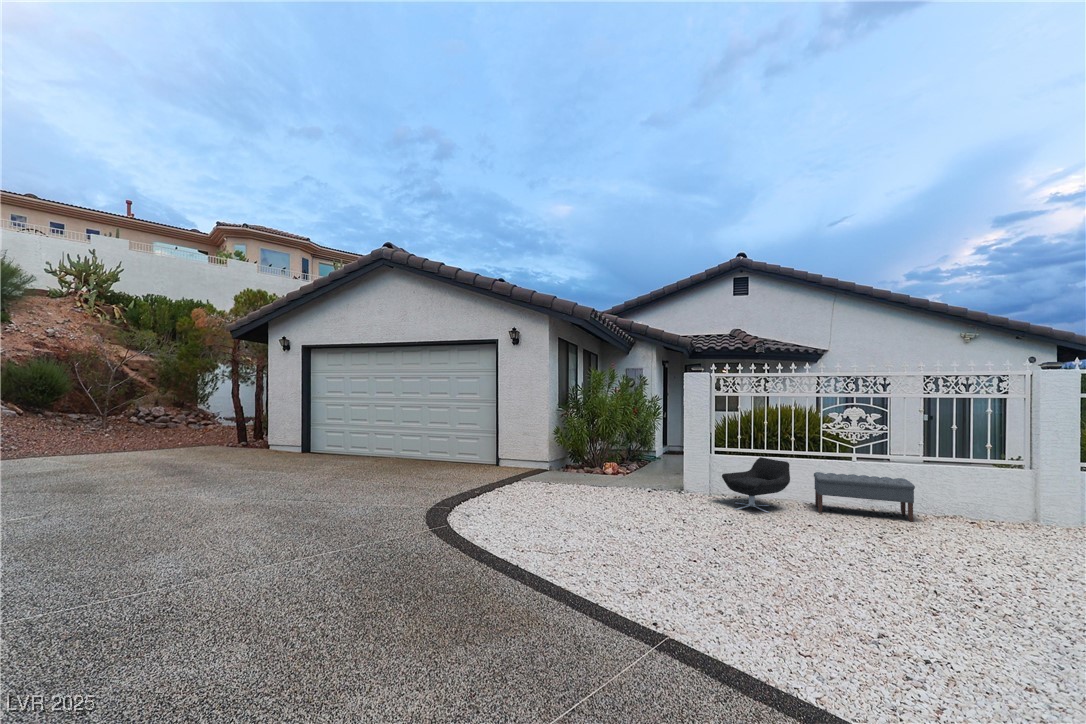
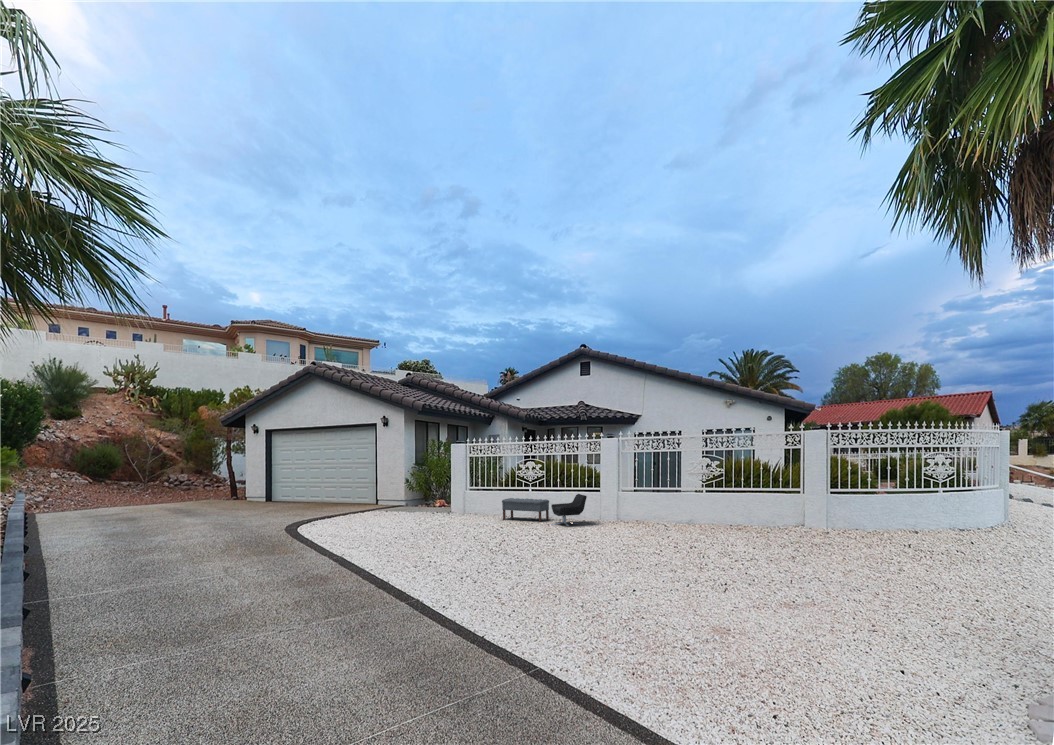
lounge chair: present [722,457,790,513] -> present [551,494,587,526]

